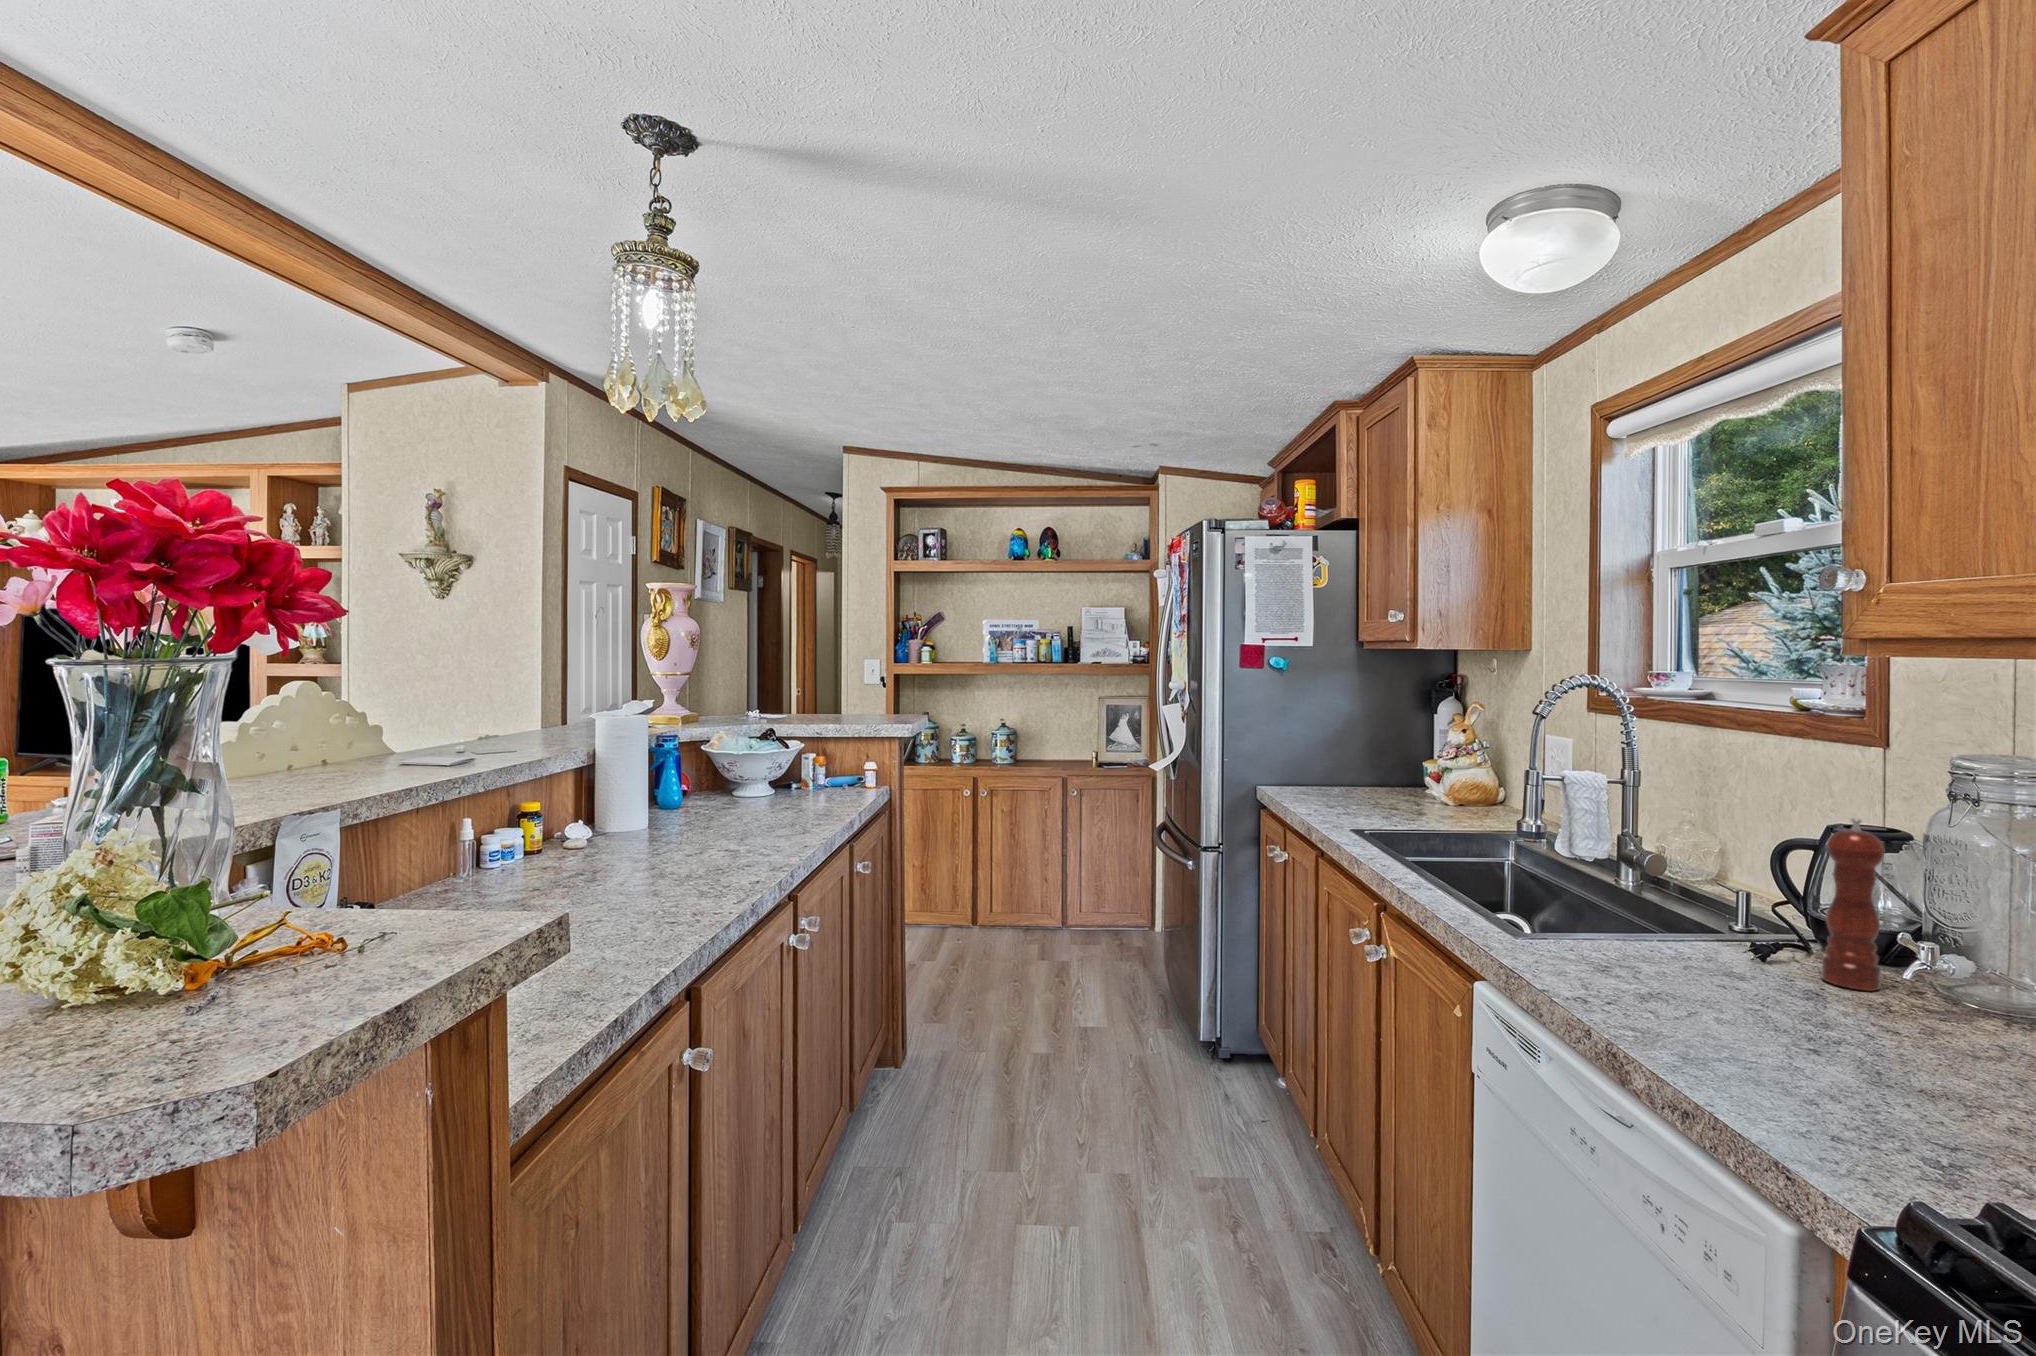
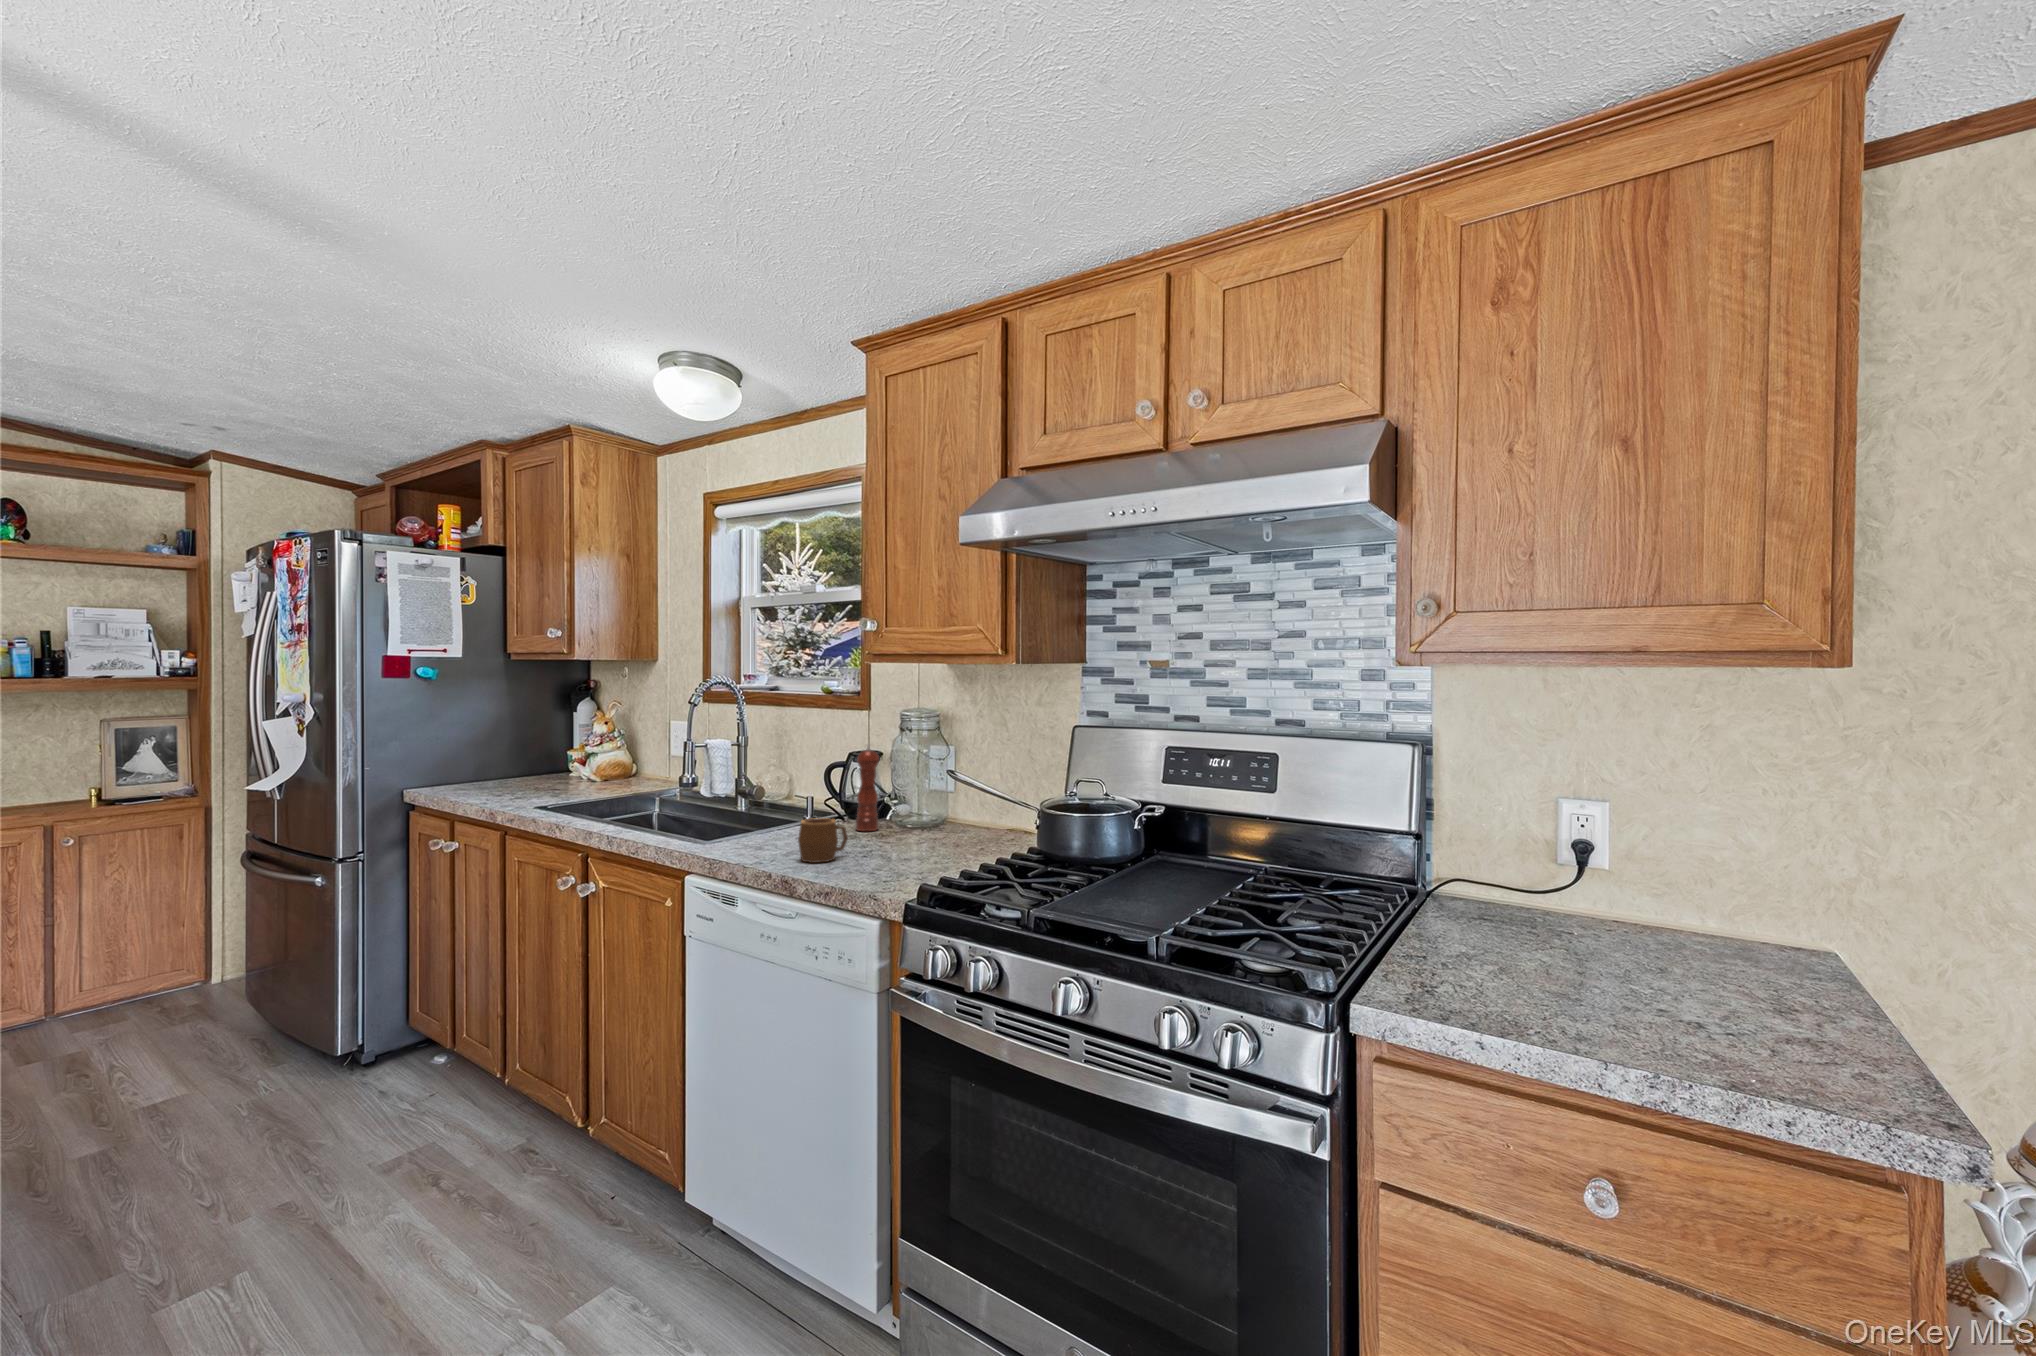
mug: none [1644,953,1764,1046] -> present [798,818,848,863]

